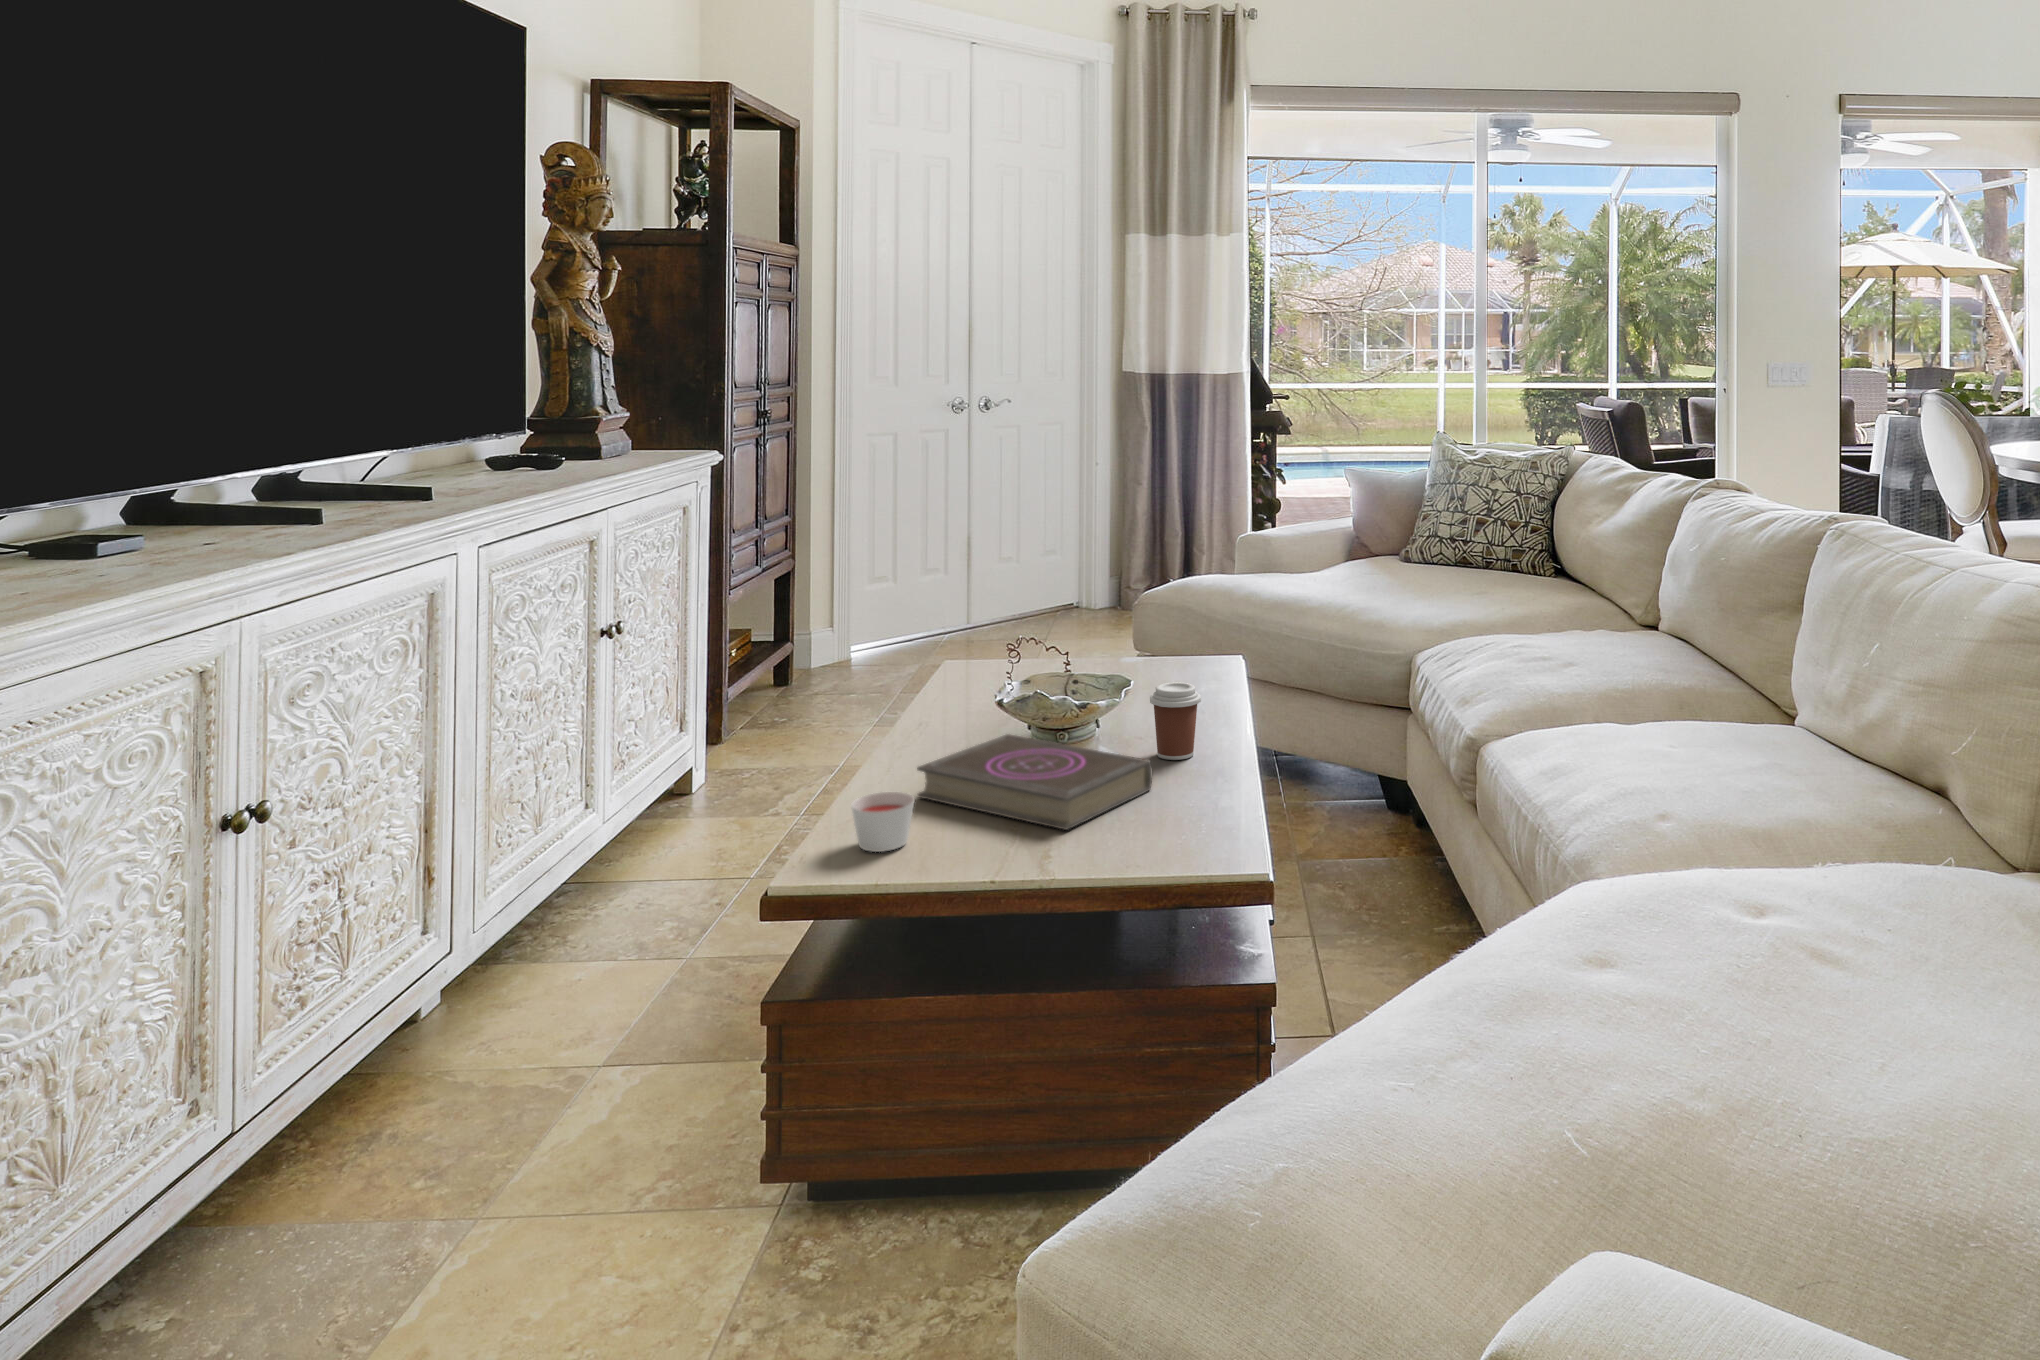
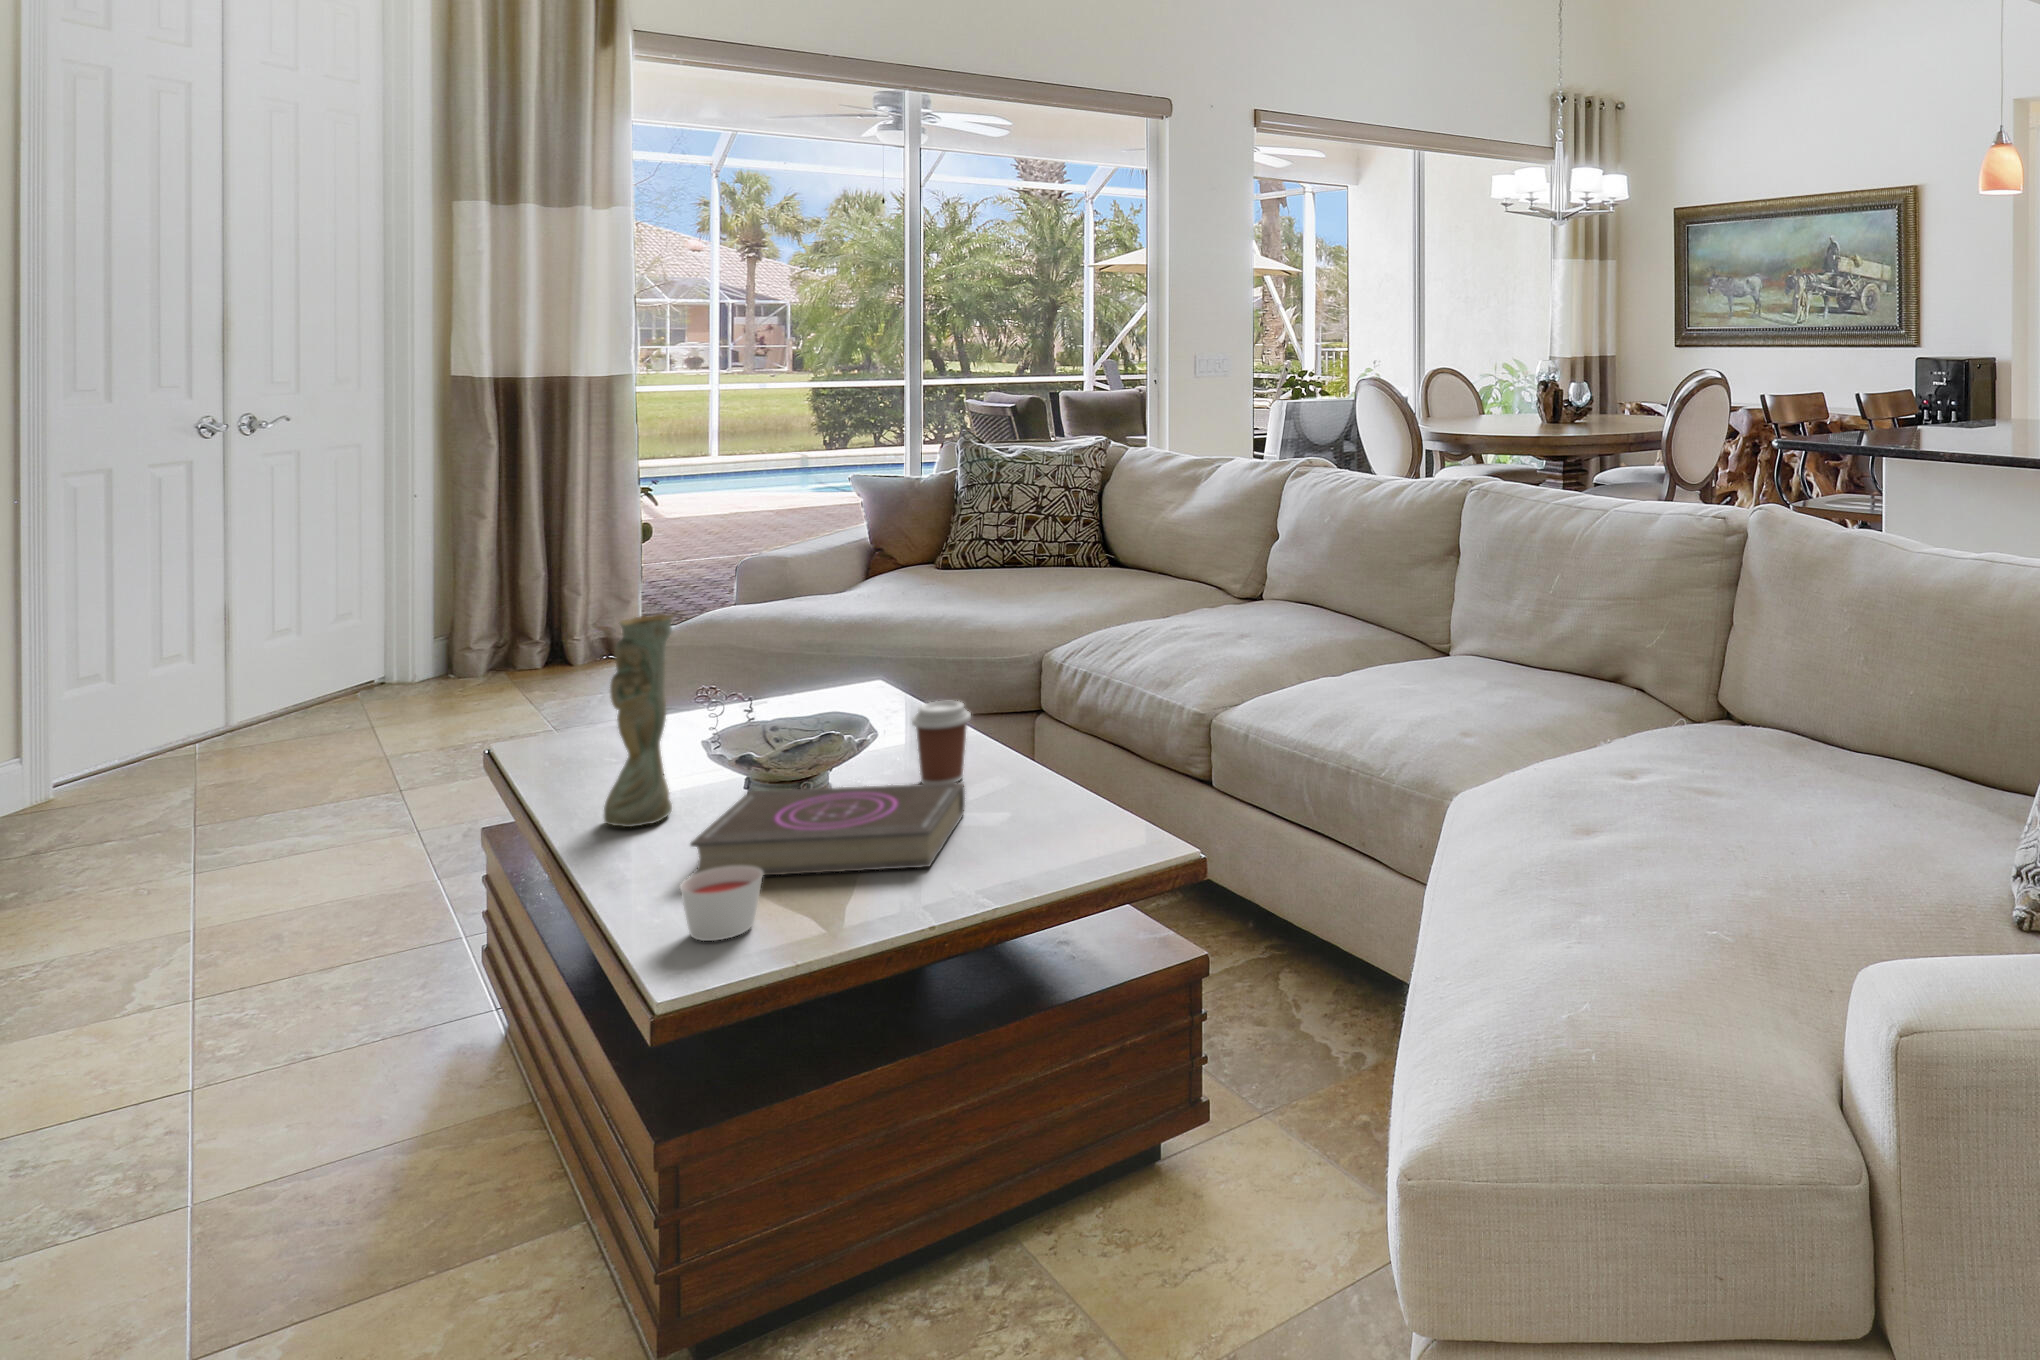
vase: none [926,575,979,746] -> present [604,614,673,827]

